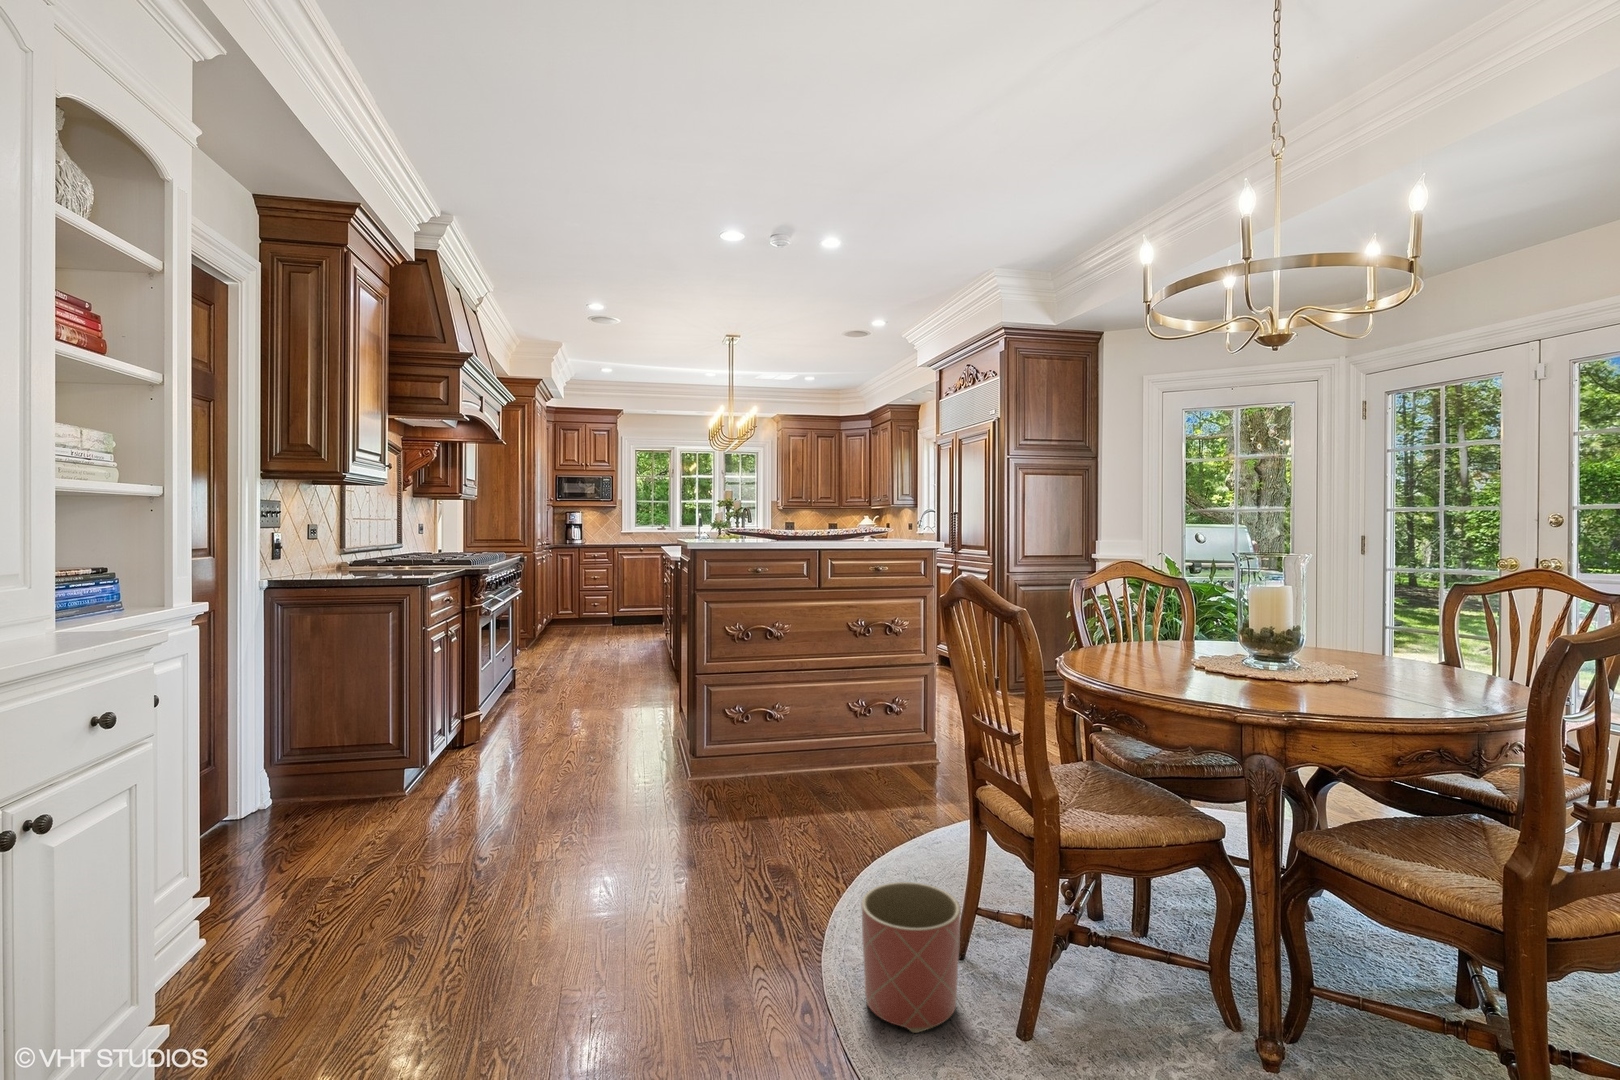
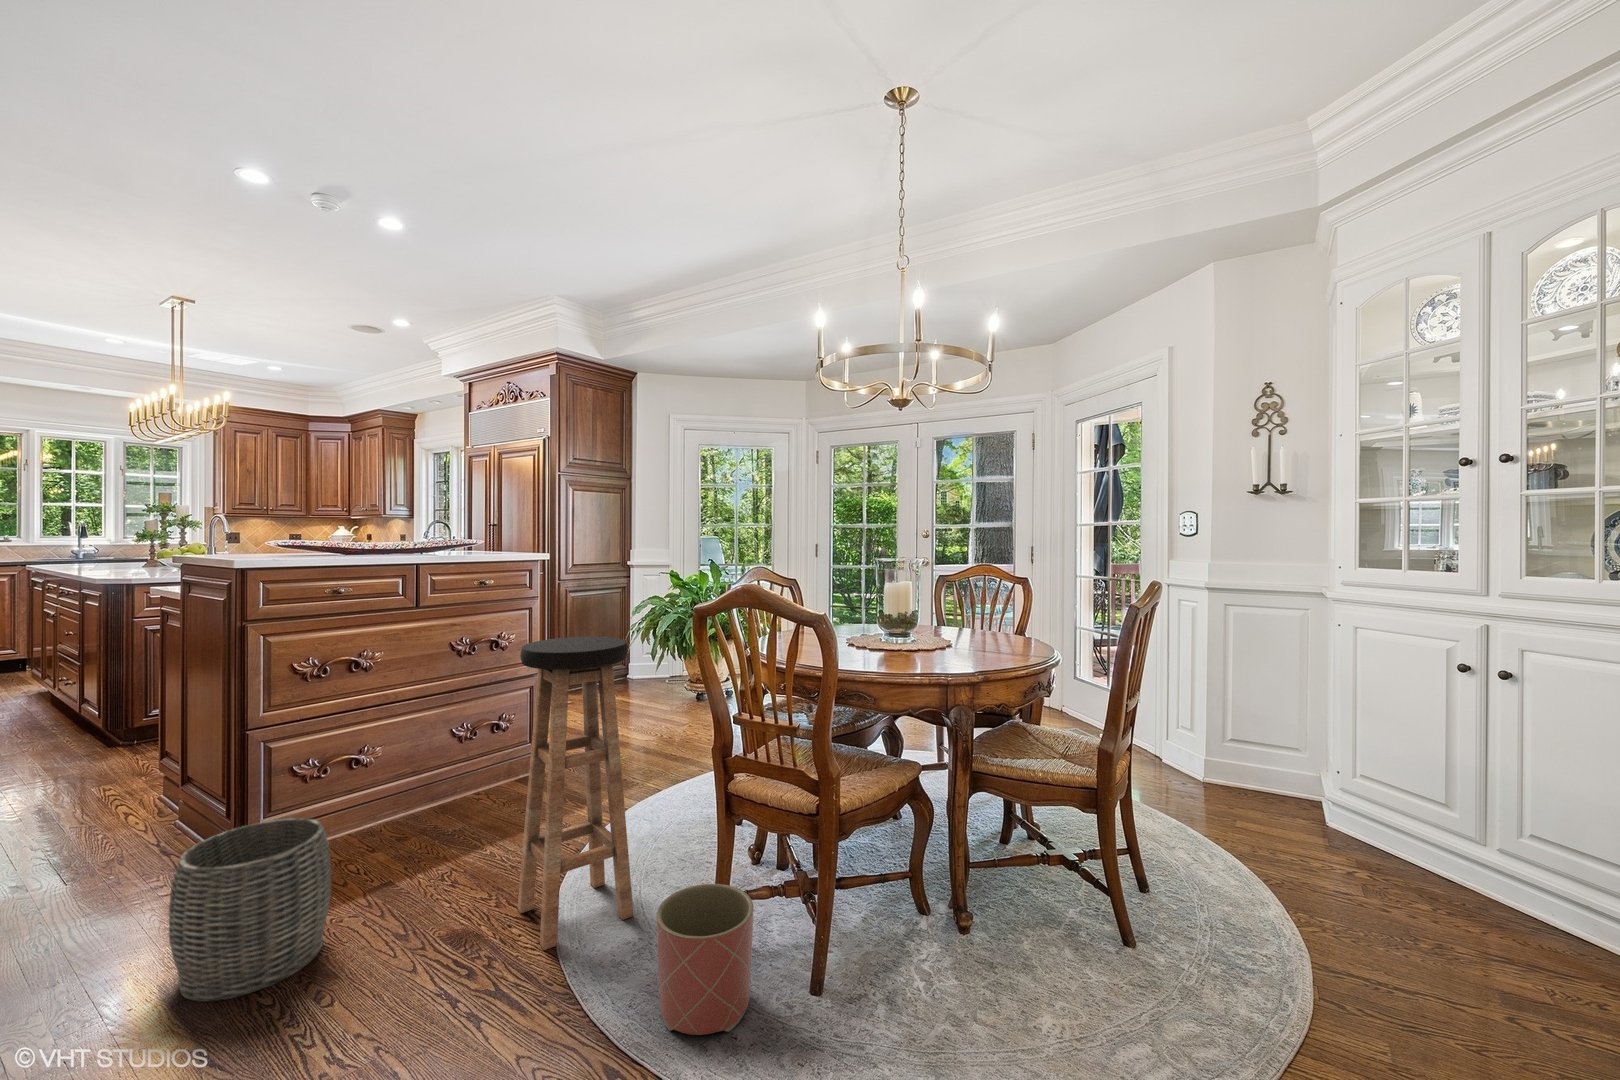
bar stool: none [821,622,919,907] -> present [518,637,634,950]
woven basket: none [619,738,710,854] -> present [169,818,331,1002]

